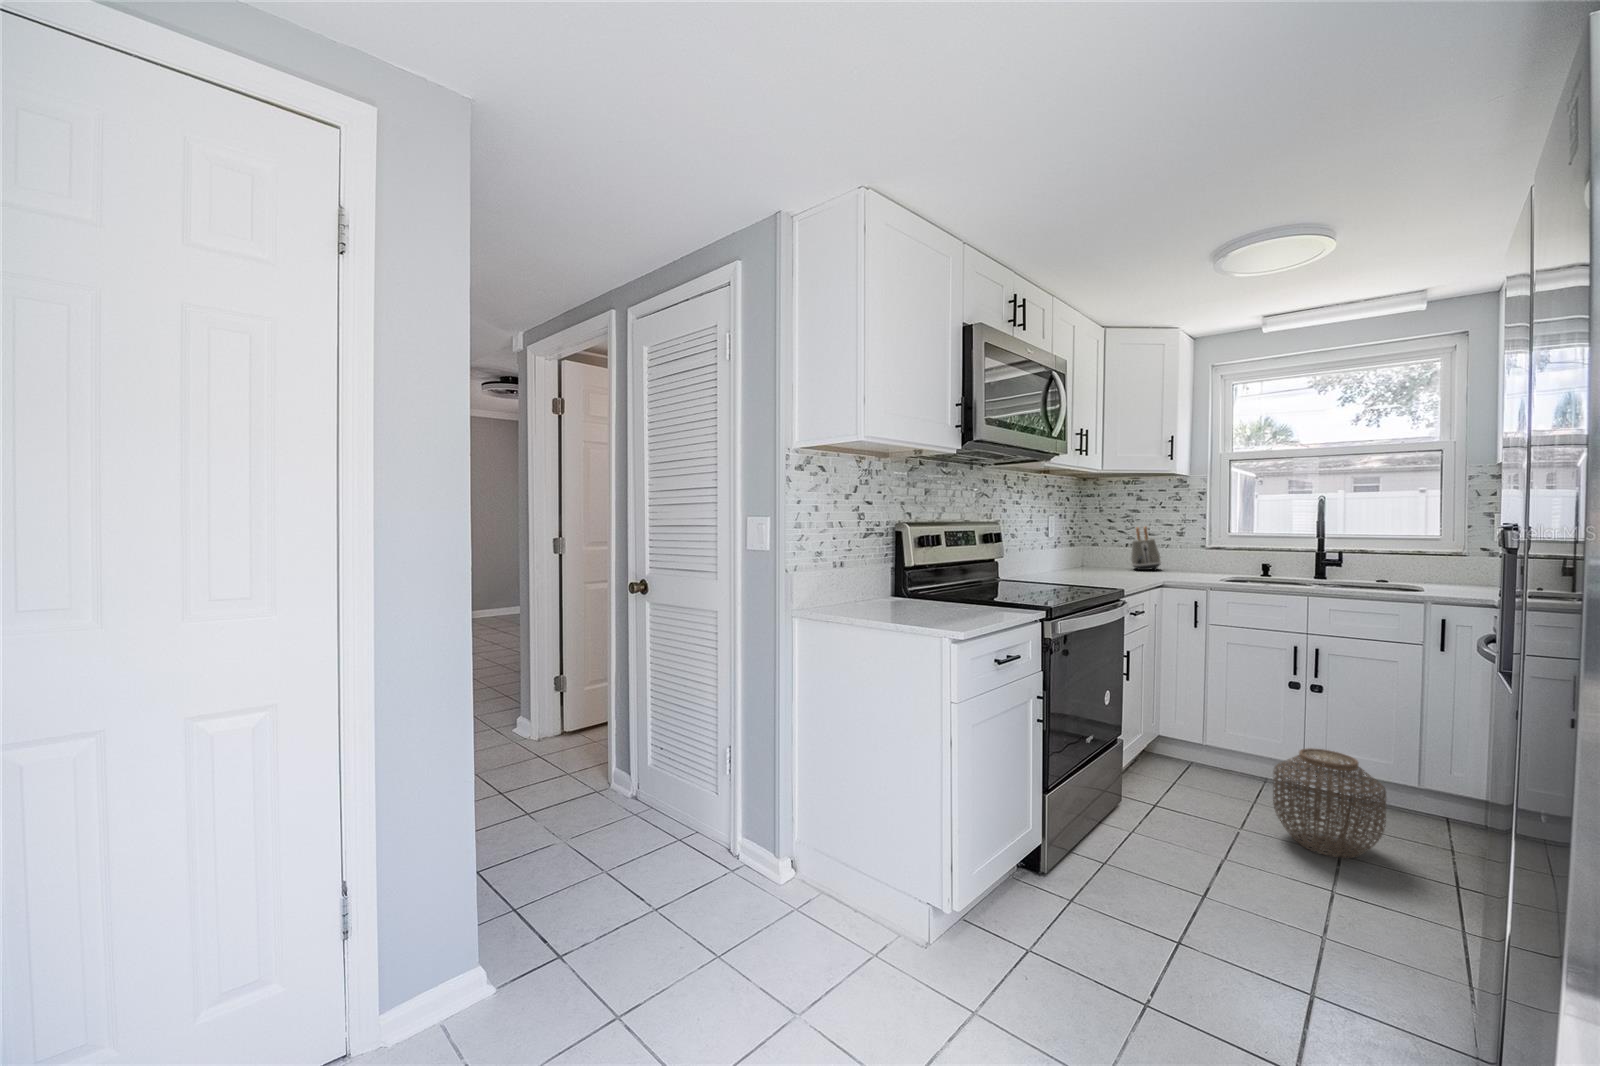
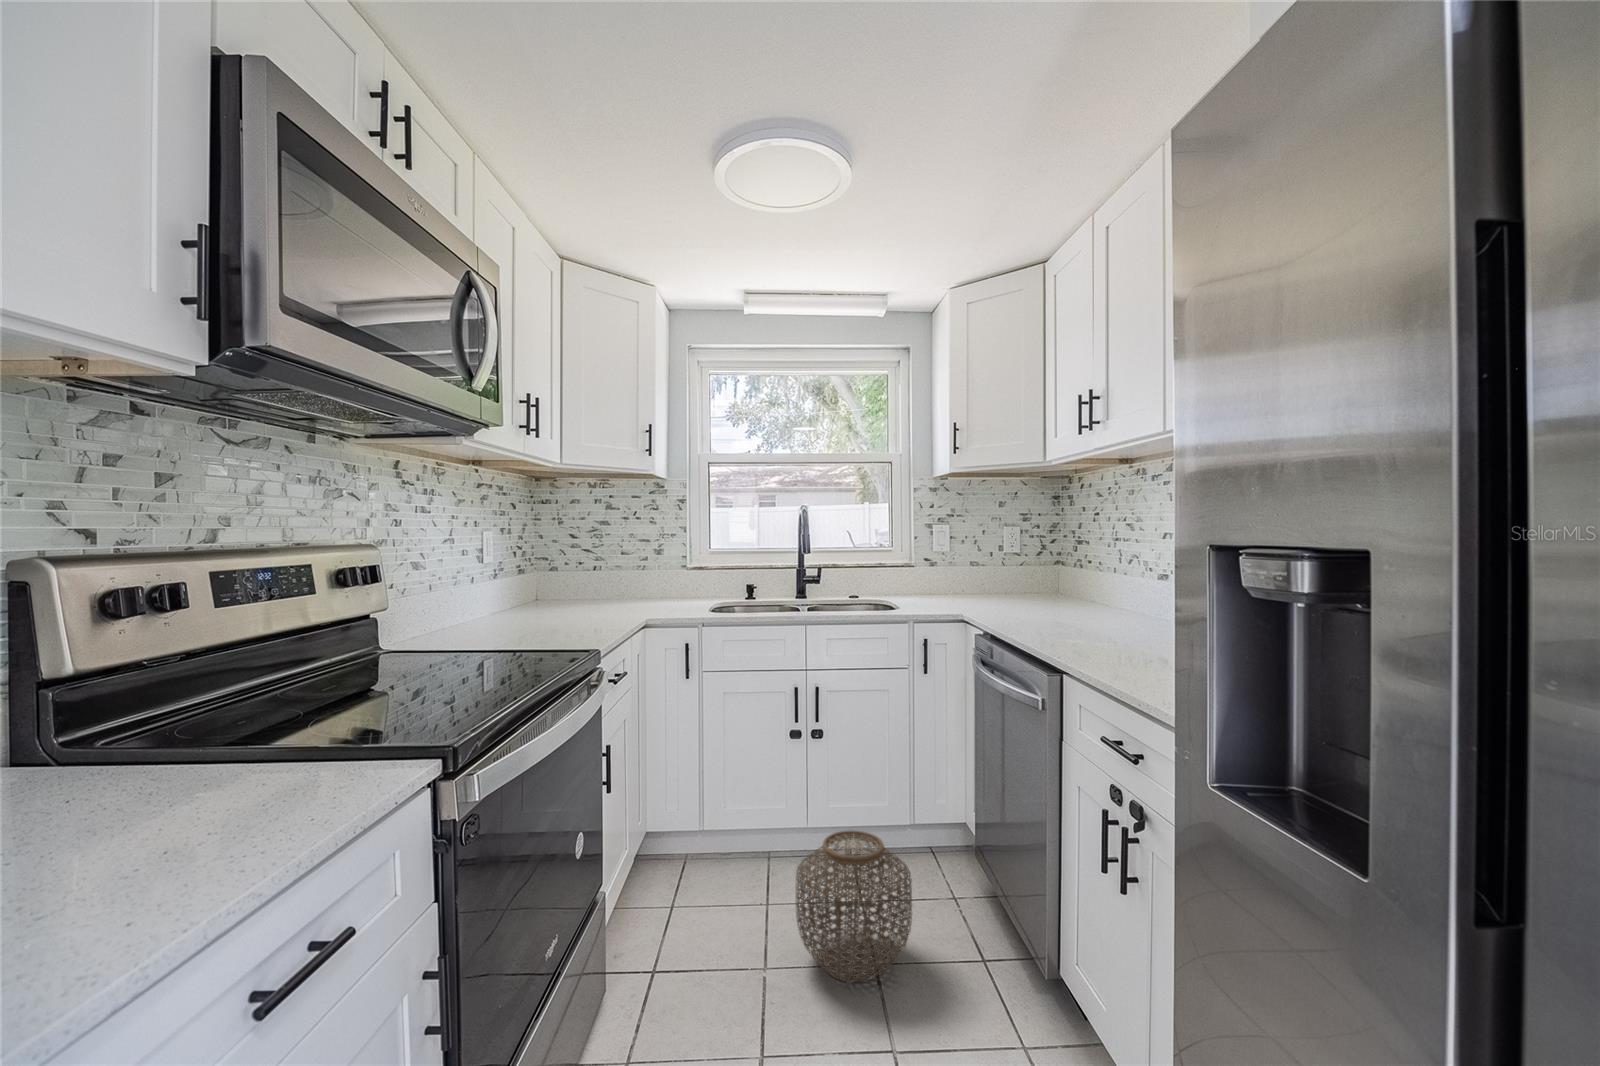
toaster: present [1131,527,1161,570] -> none [601,543,637,602]

